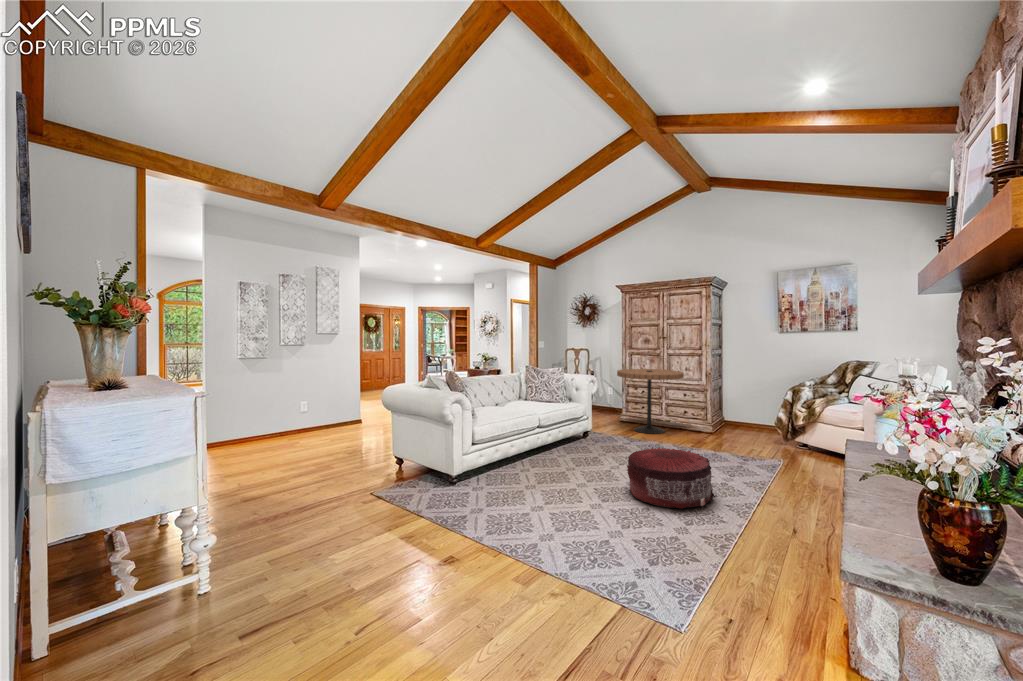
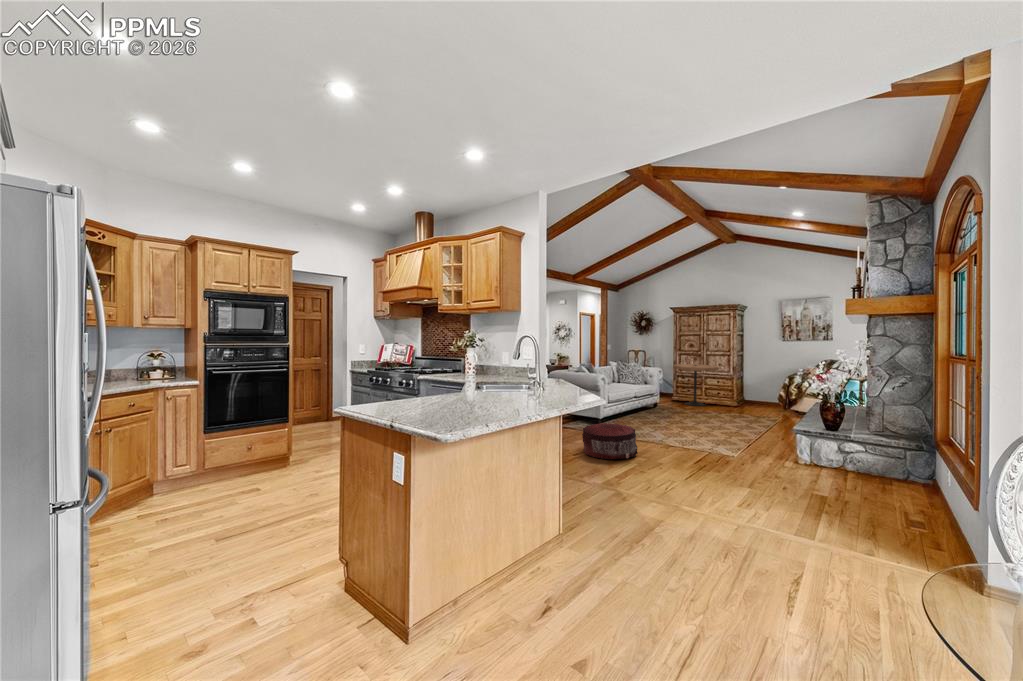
pouf: present [627,447,715,509] -> present [582,423,638,459]

